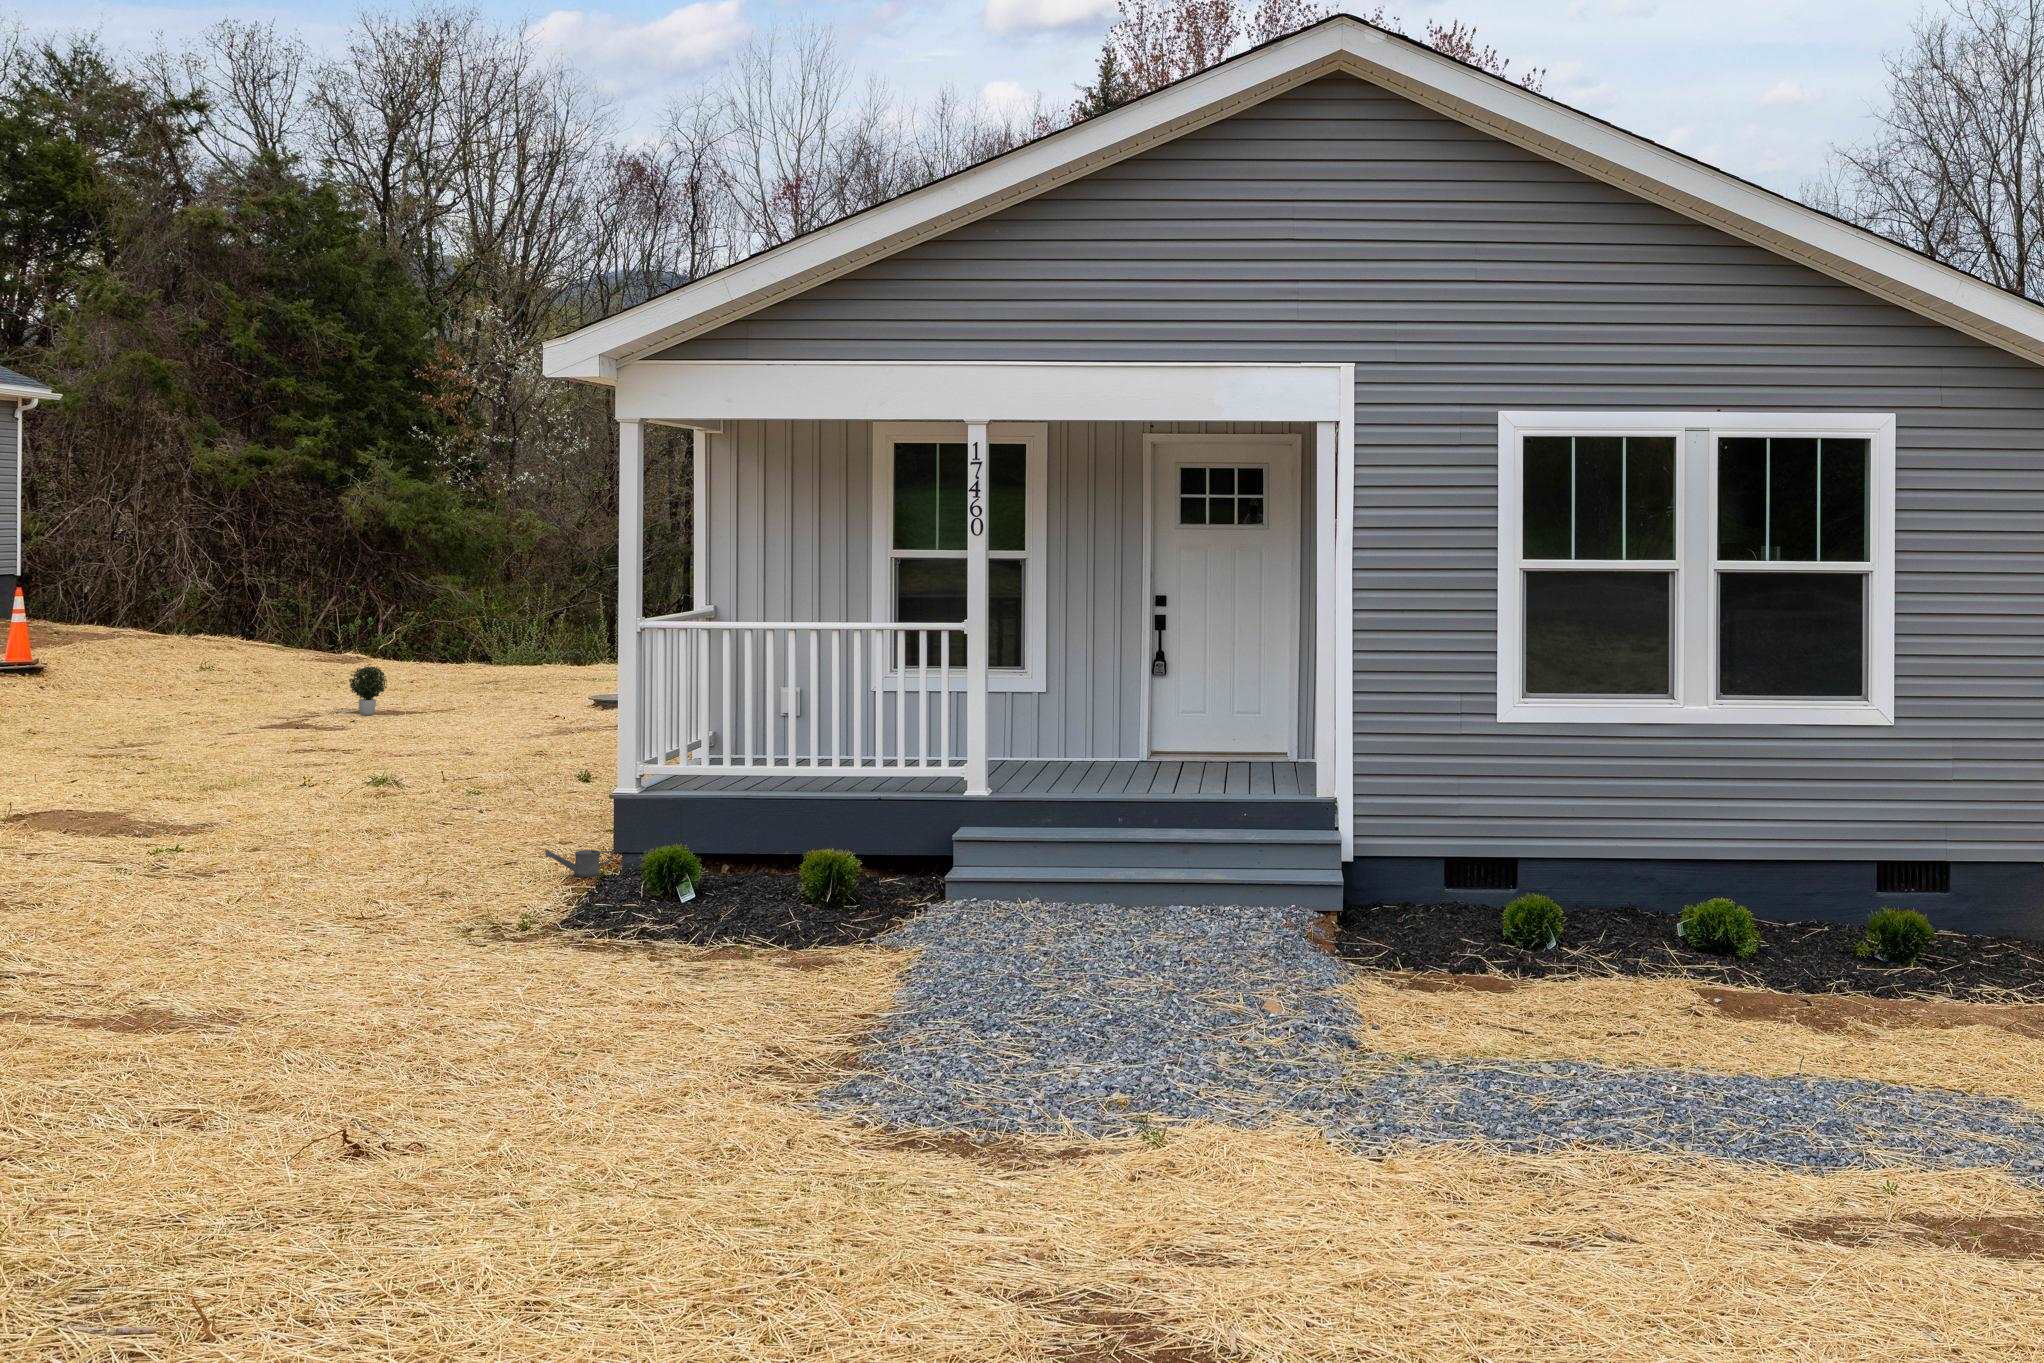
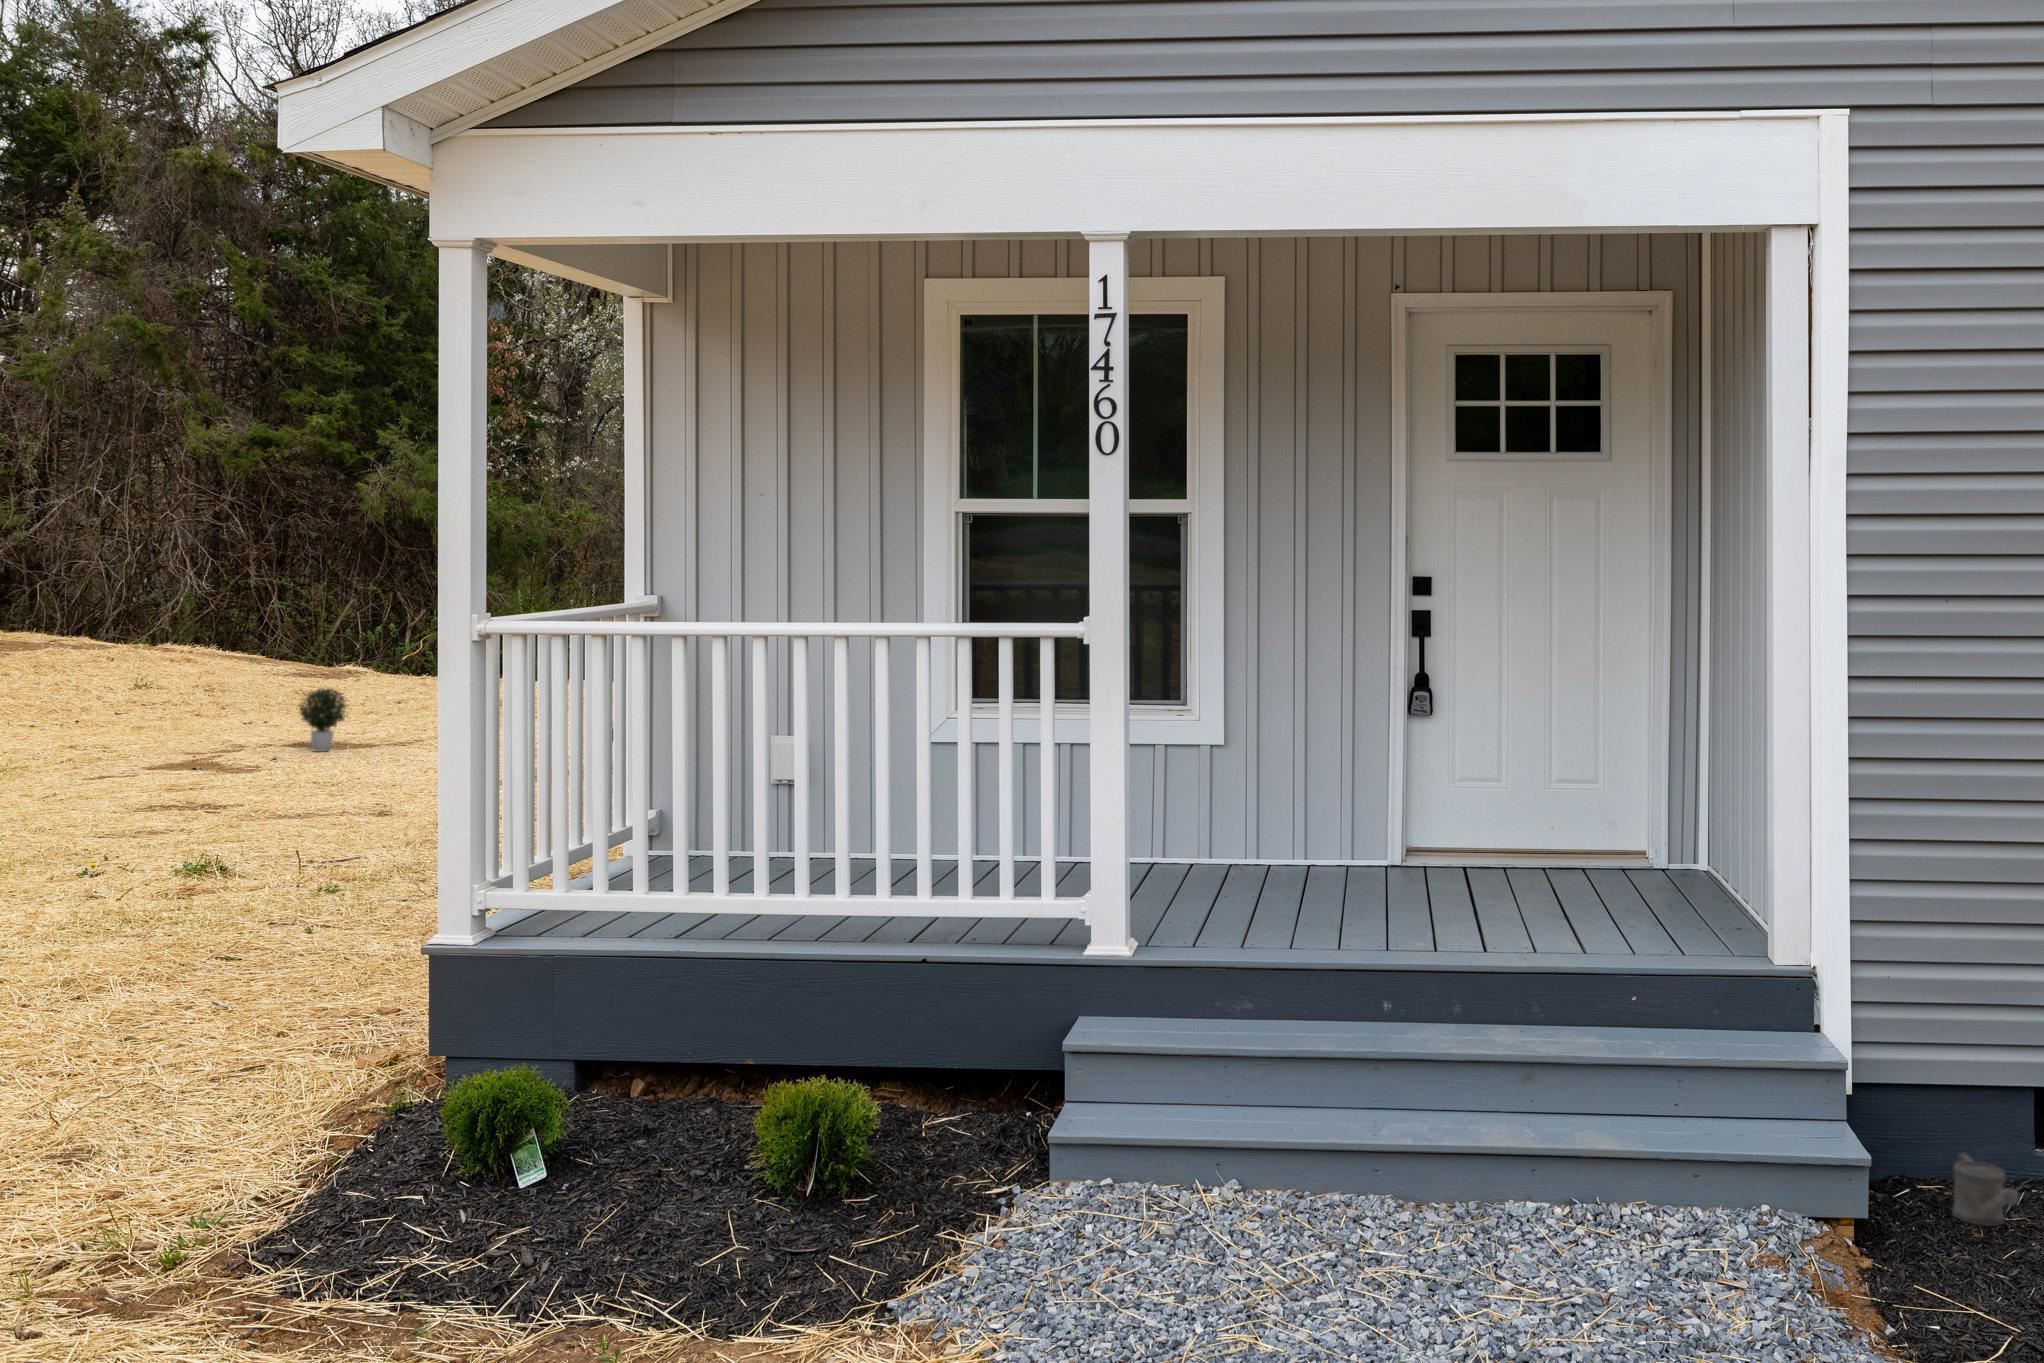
watering can: present [545,849,613,877] -> present [1952,1153,2018,1226]

